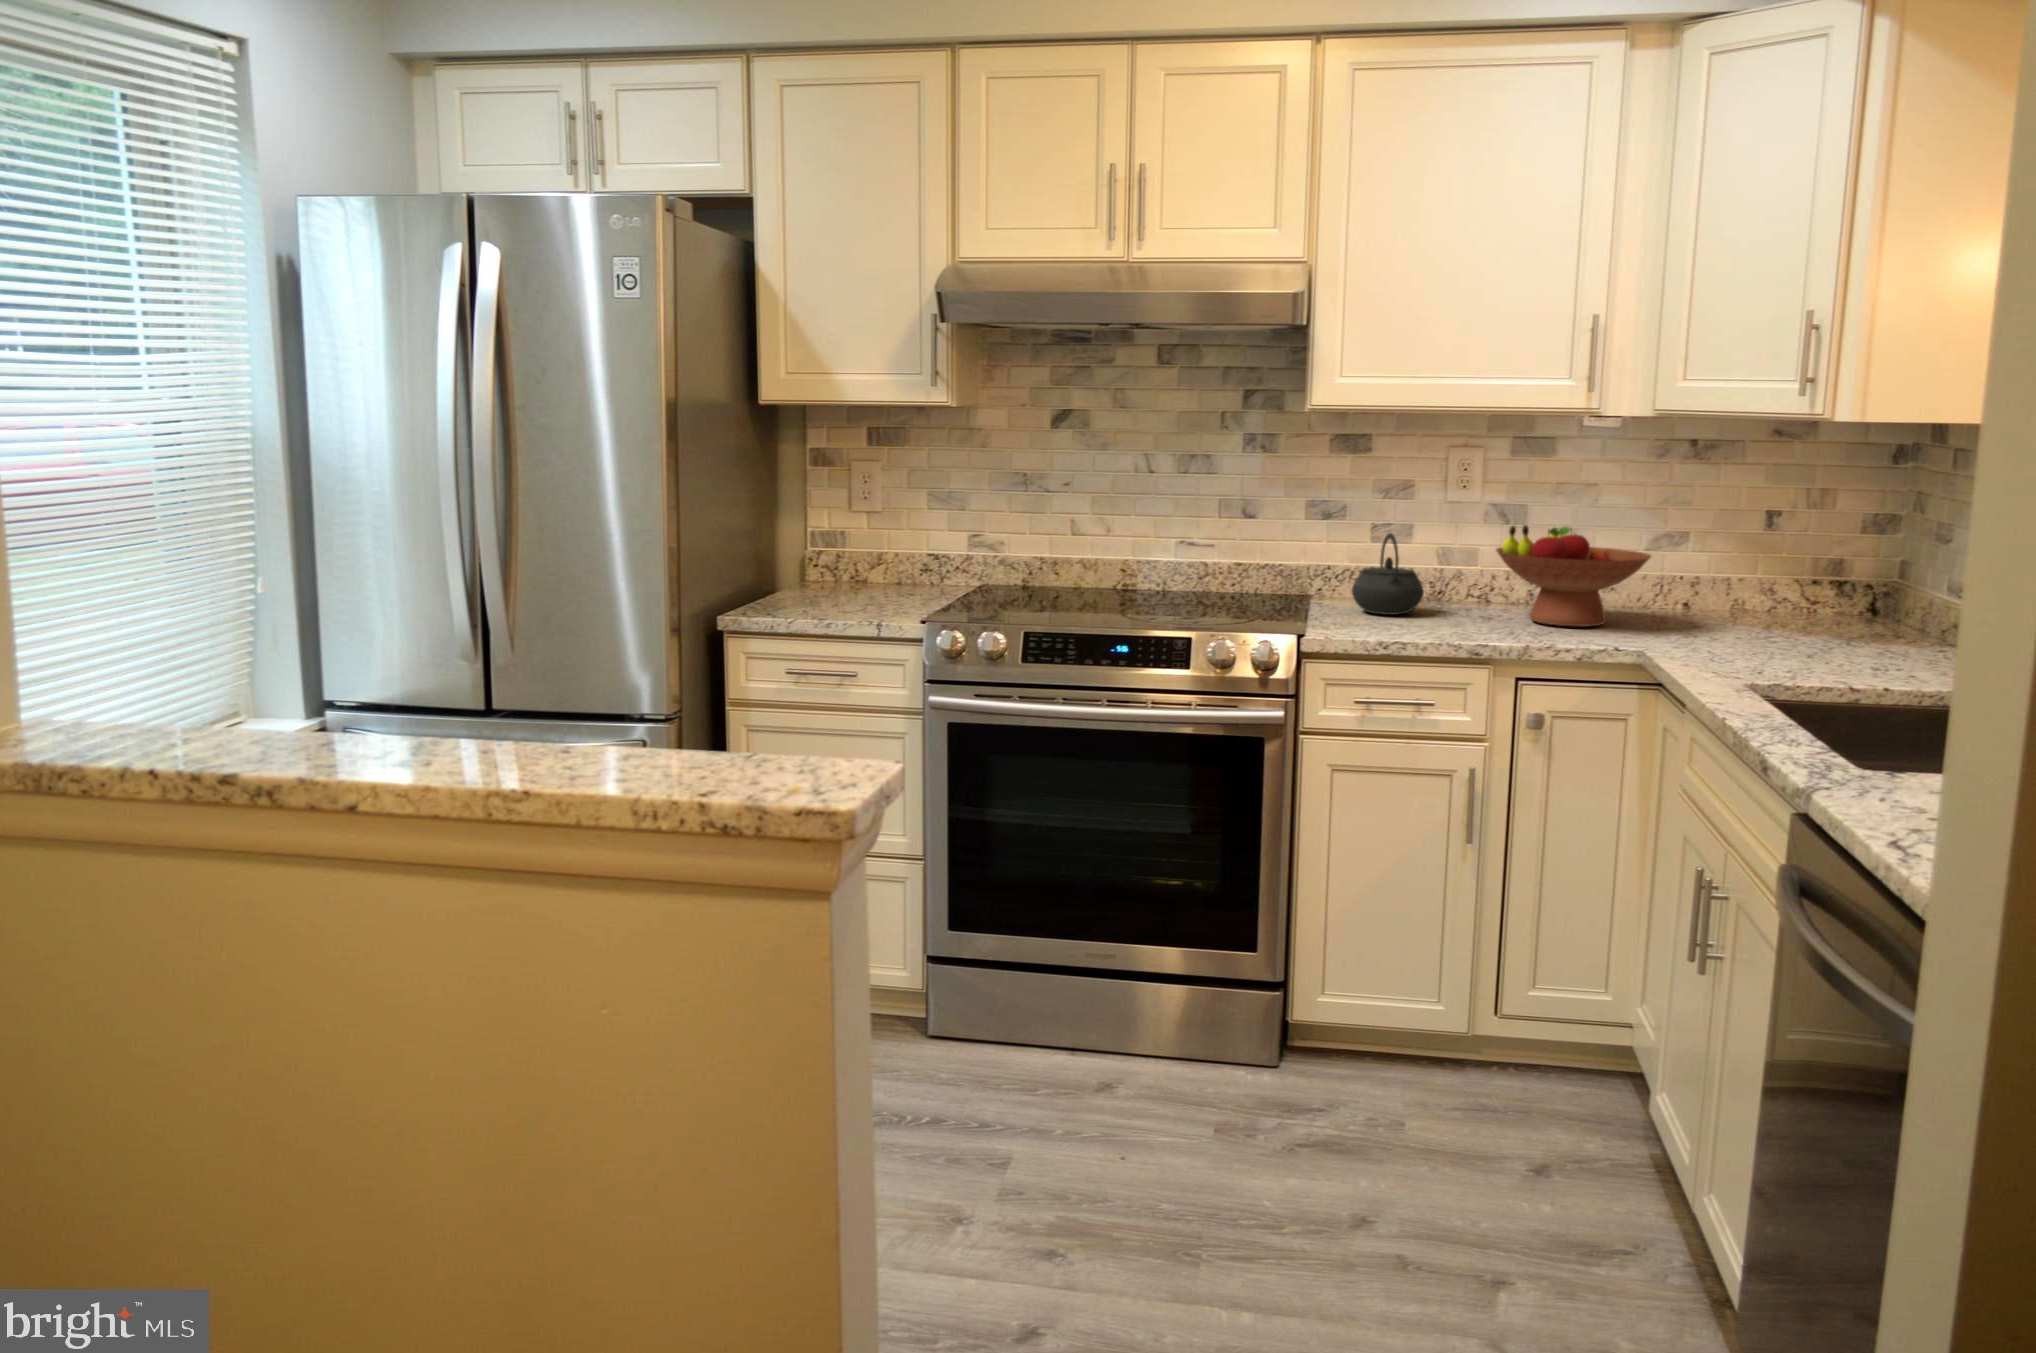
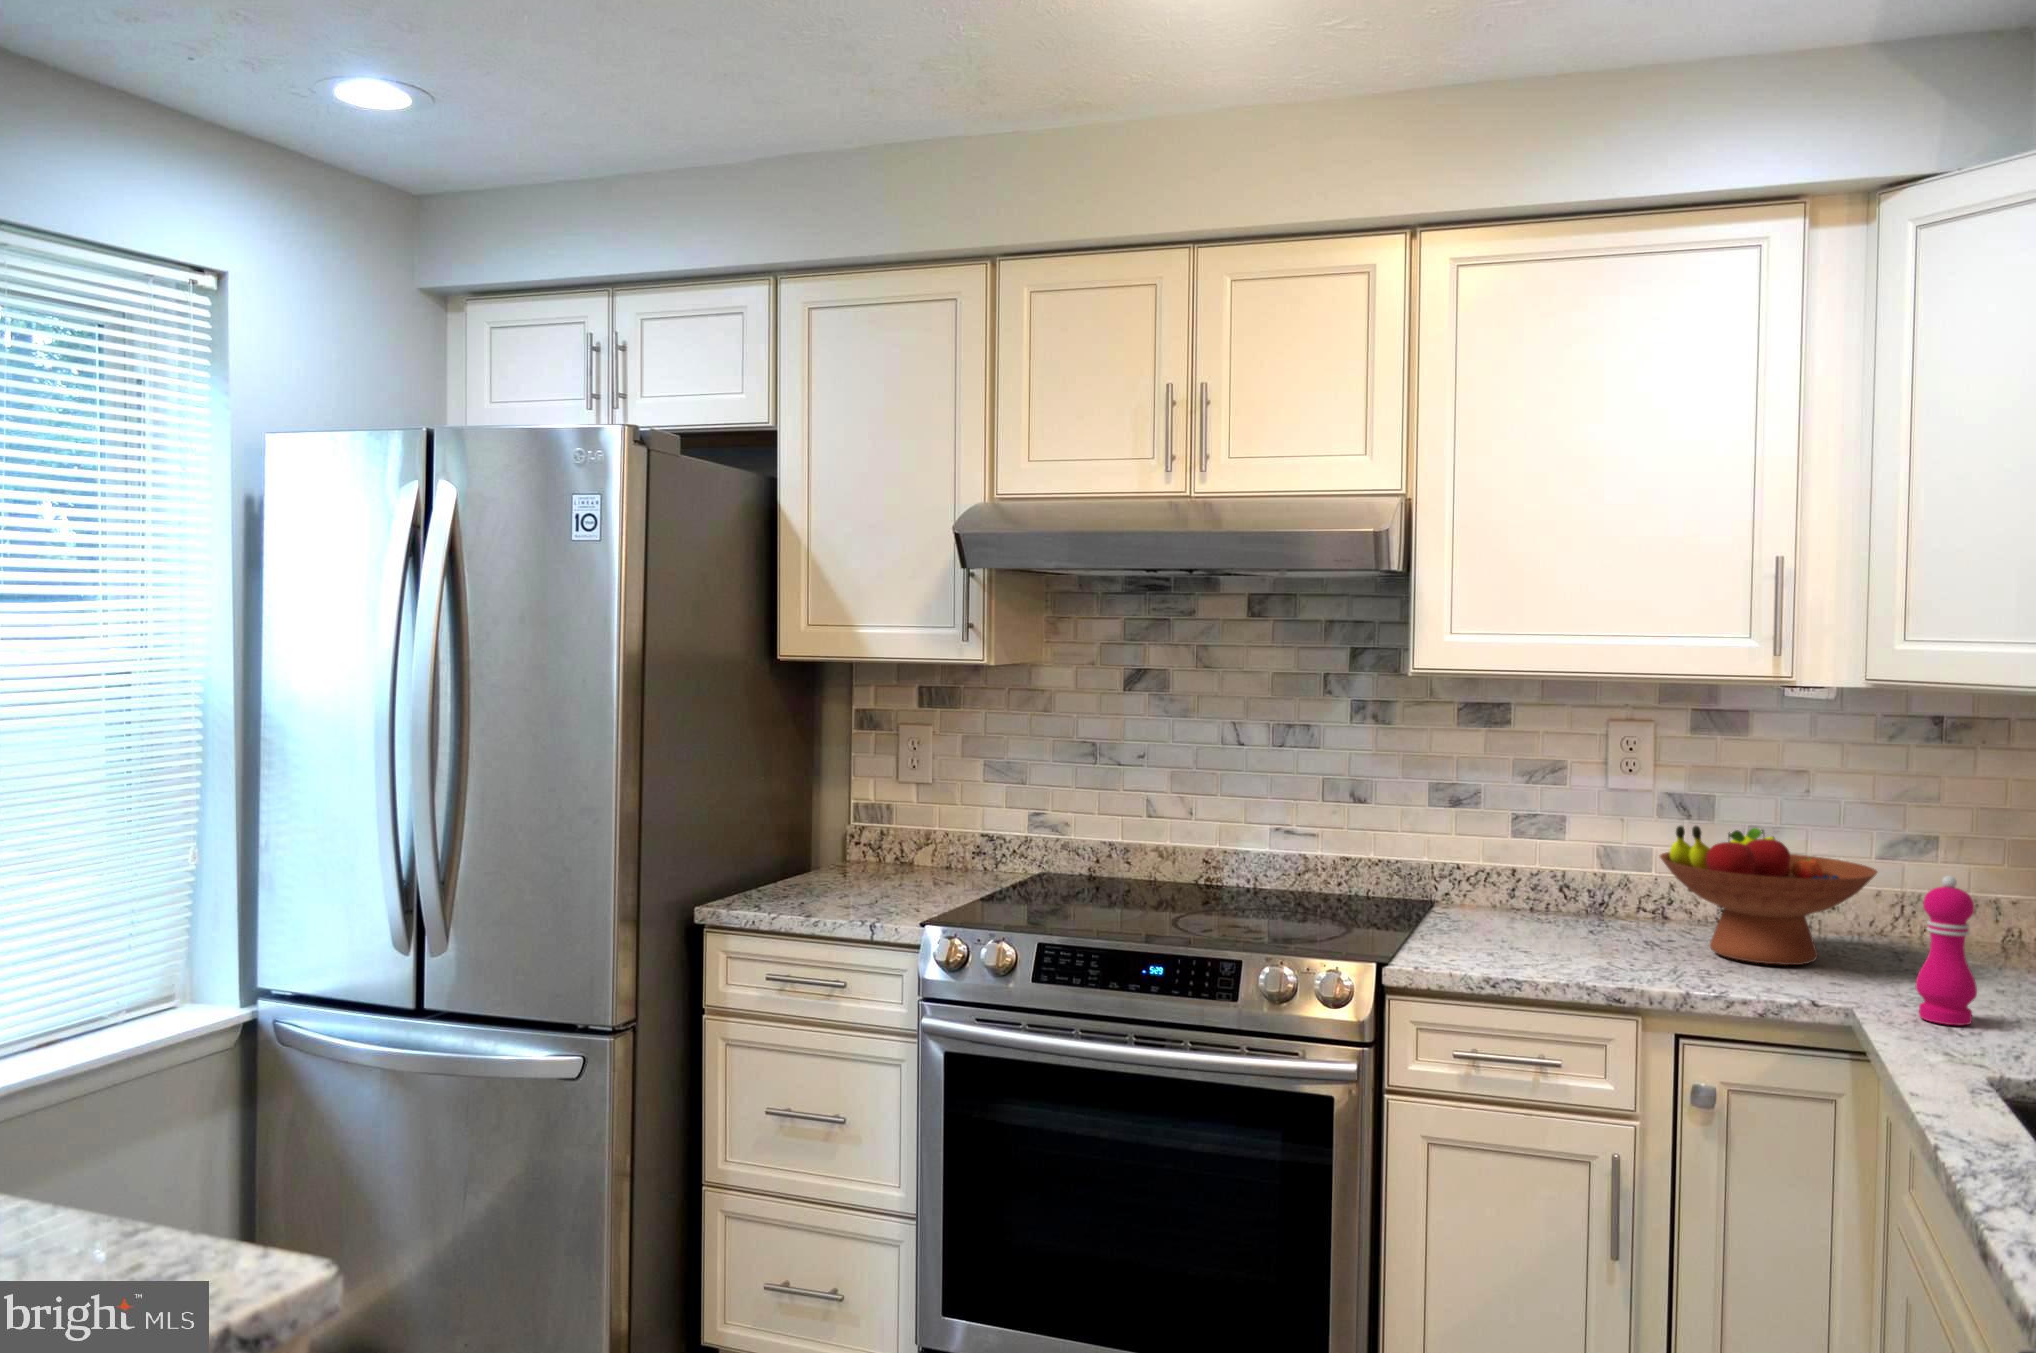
kettle: present [1352,533,1424,615] -> none [1473,828,1568,934]
pepper mill: none [1682,551,1725,656] -> present [1915,876,1977,1025]

